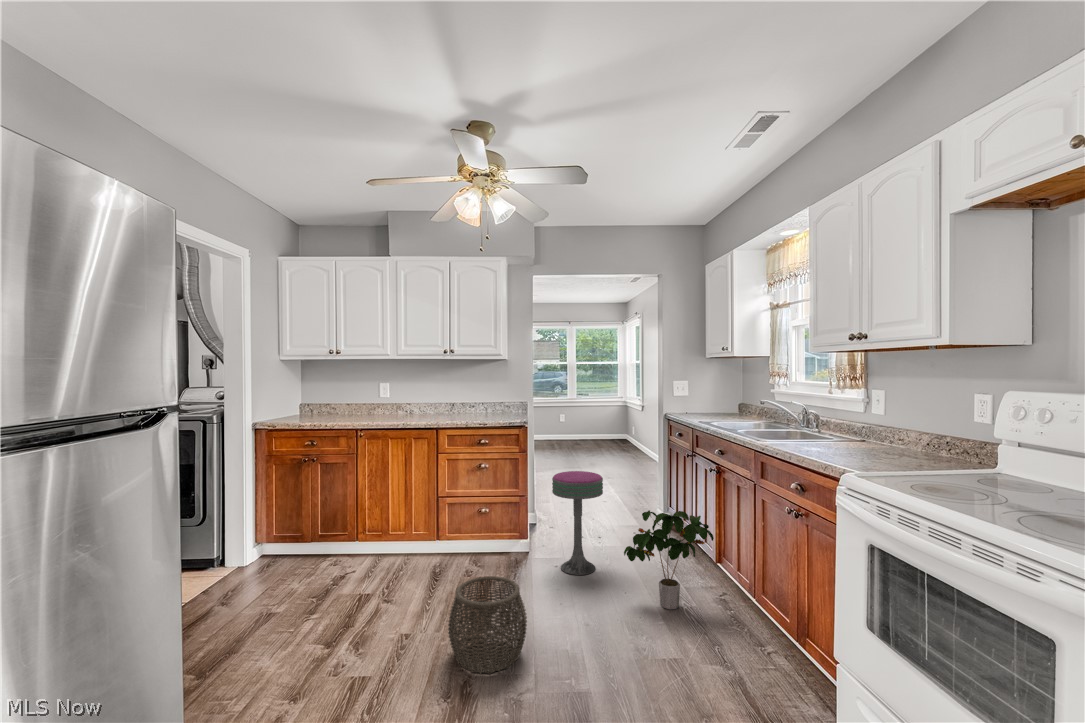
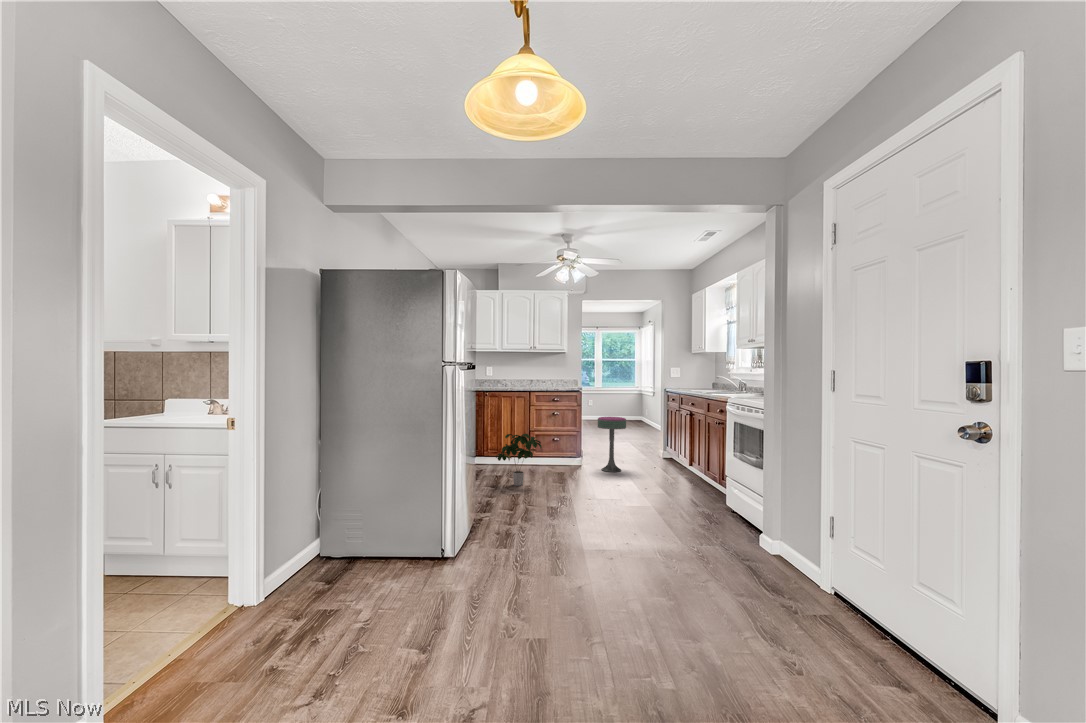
potted plant: present [624,510,714,609] -> present [496,434,542,486]
woven basket: present [448,576,527,674] -> none [552,456,590,494]

